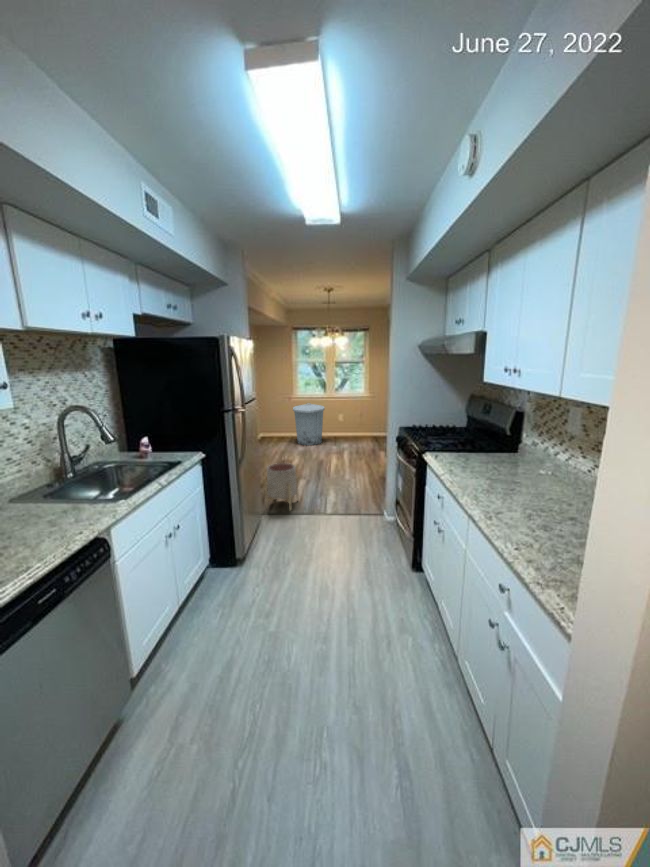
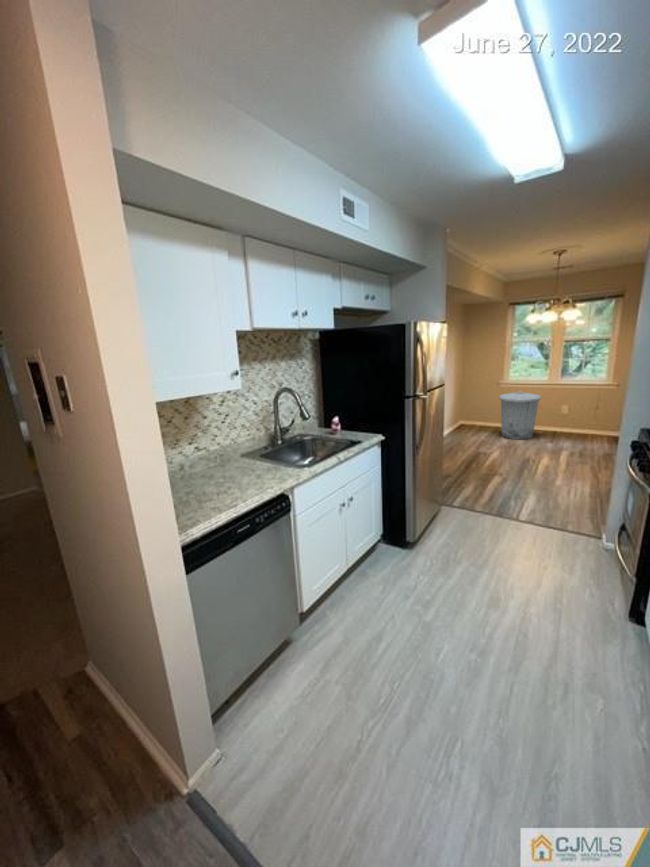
planter: present [265,463,299,510] -> none [449,455,489,507]

